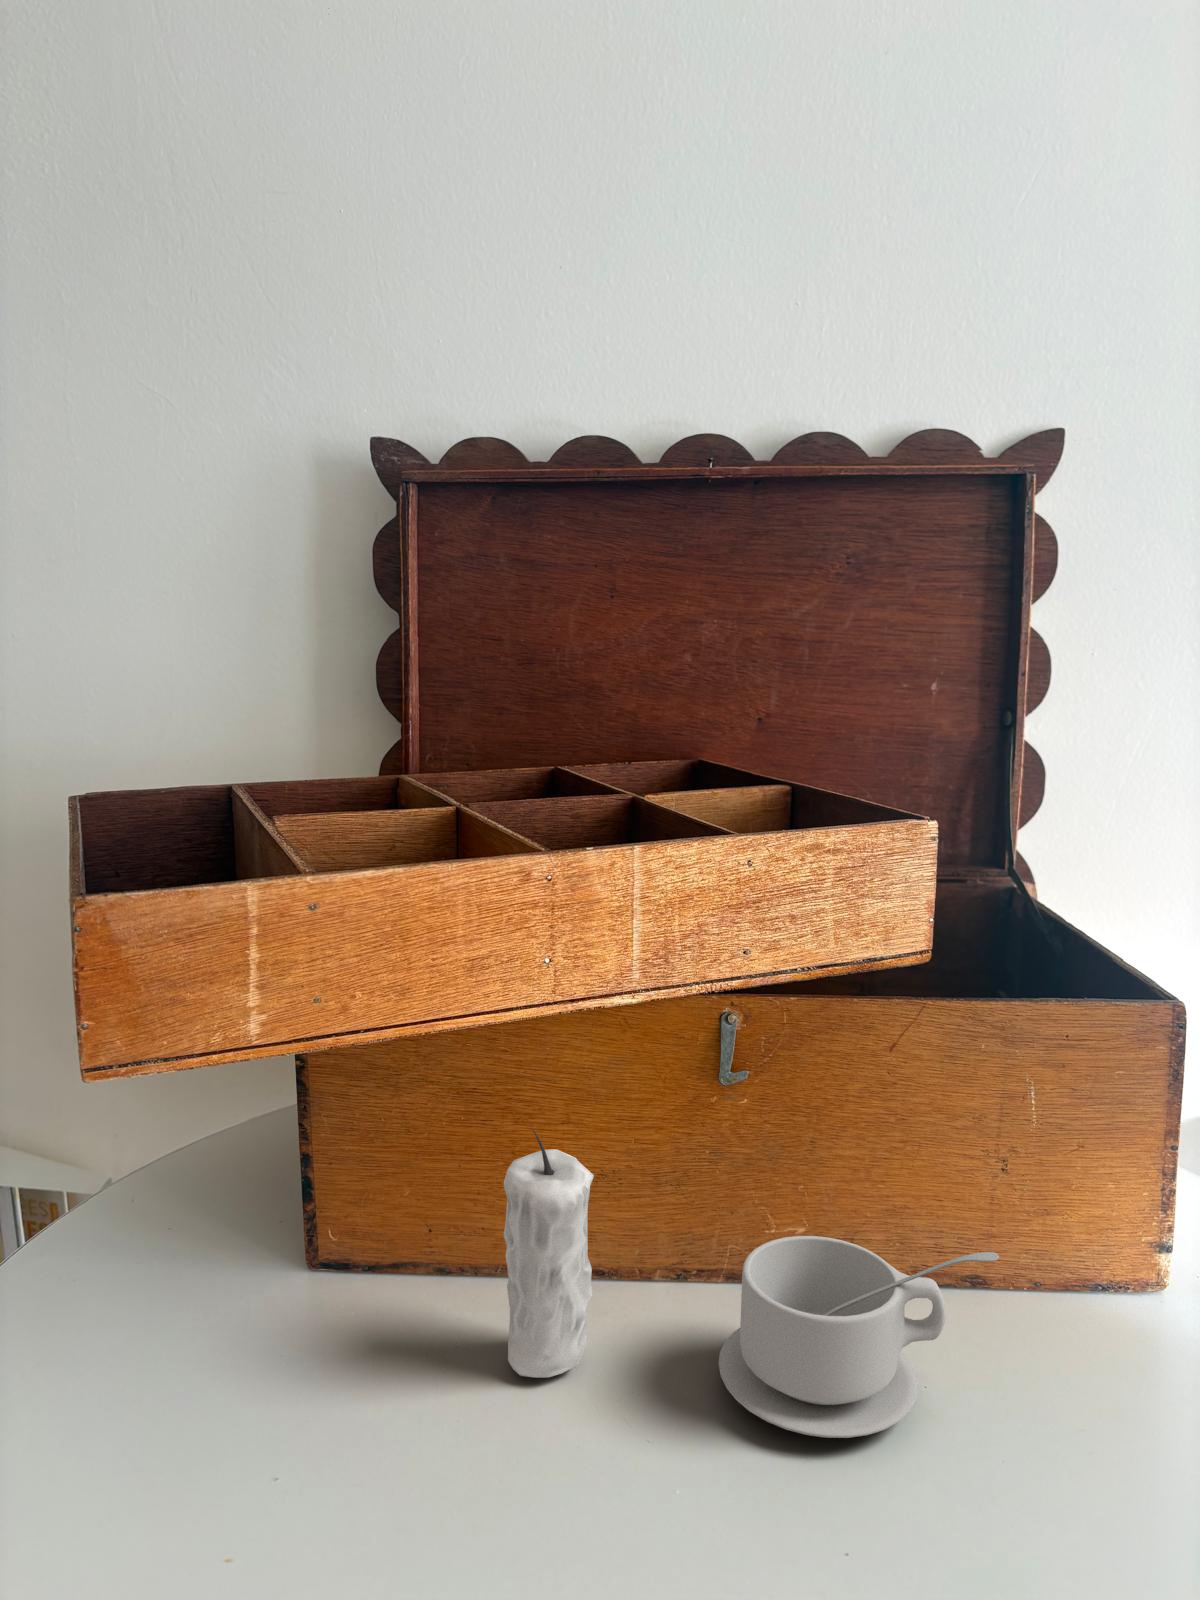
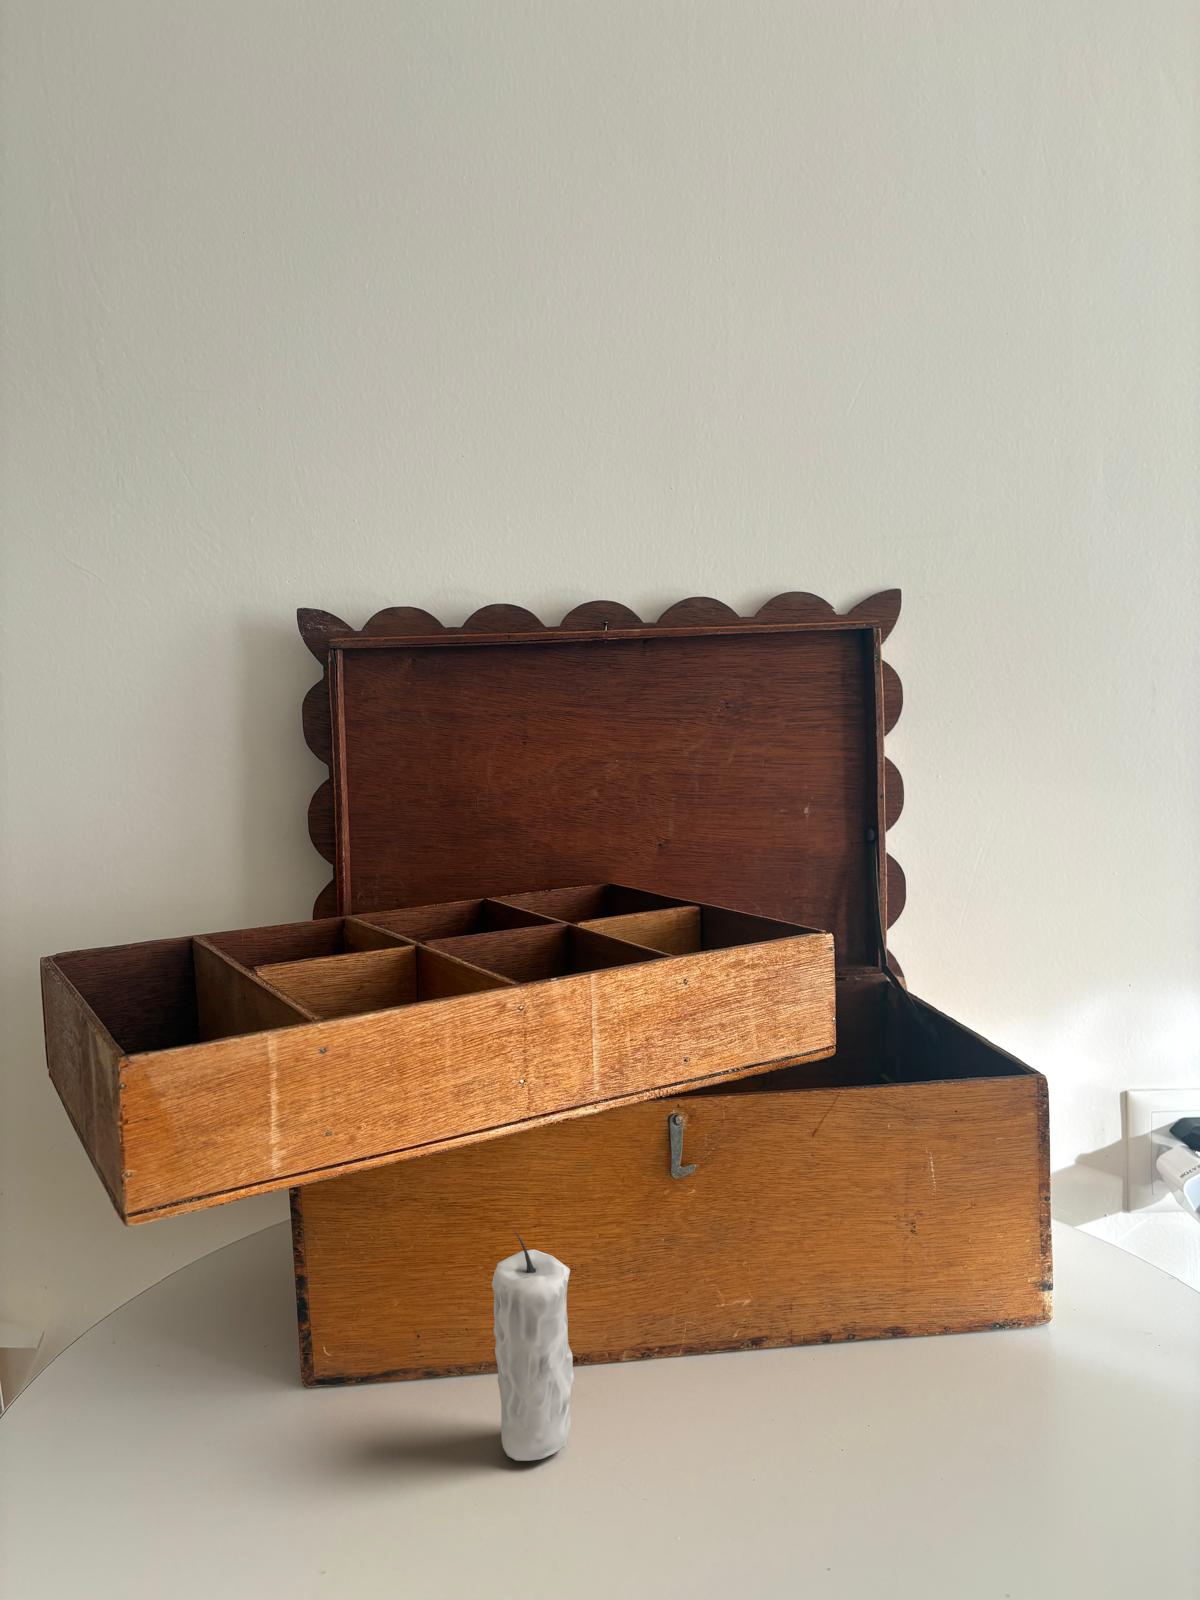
teacup: present [718,1236,999,1438] -> none [690,1301,920,1479]

